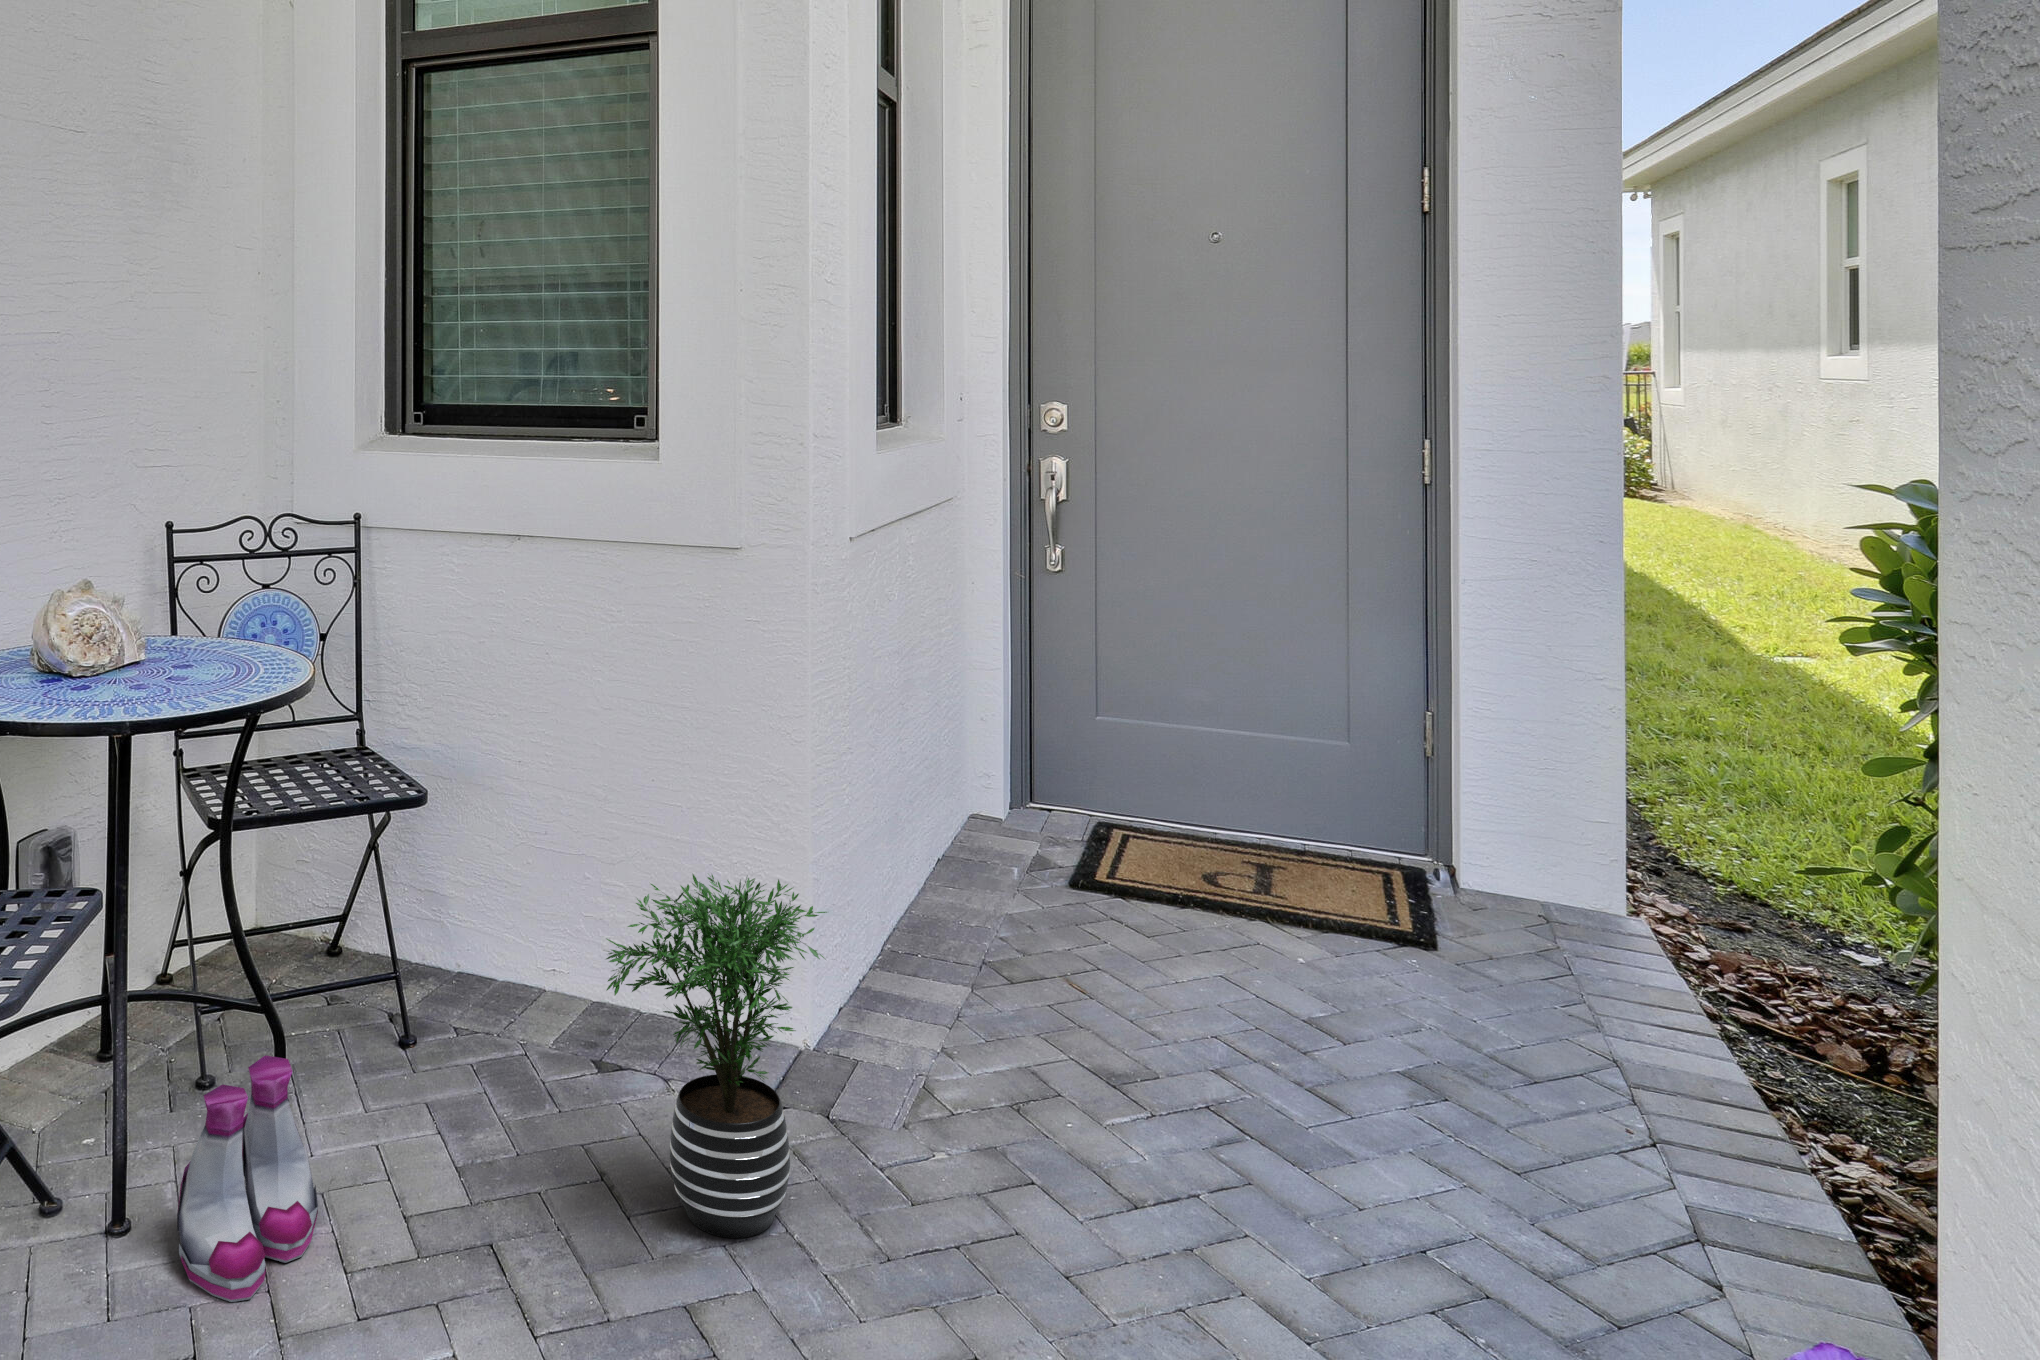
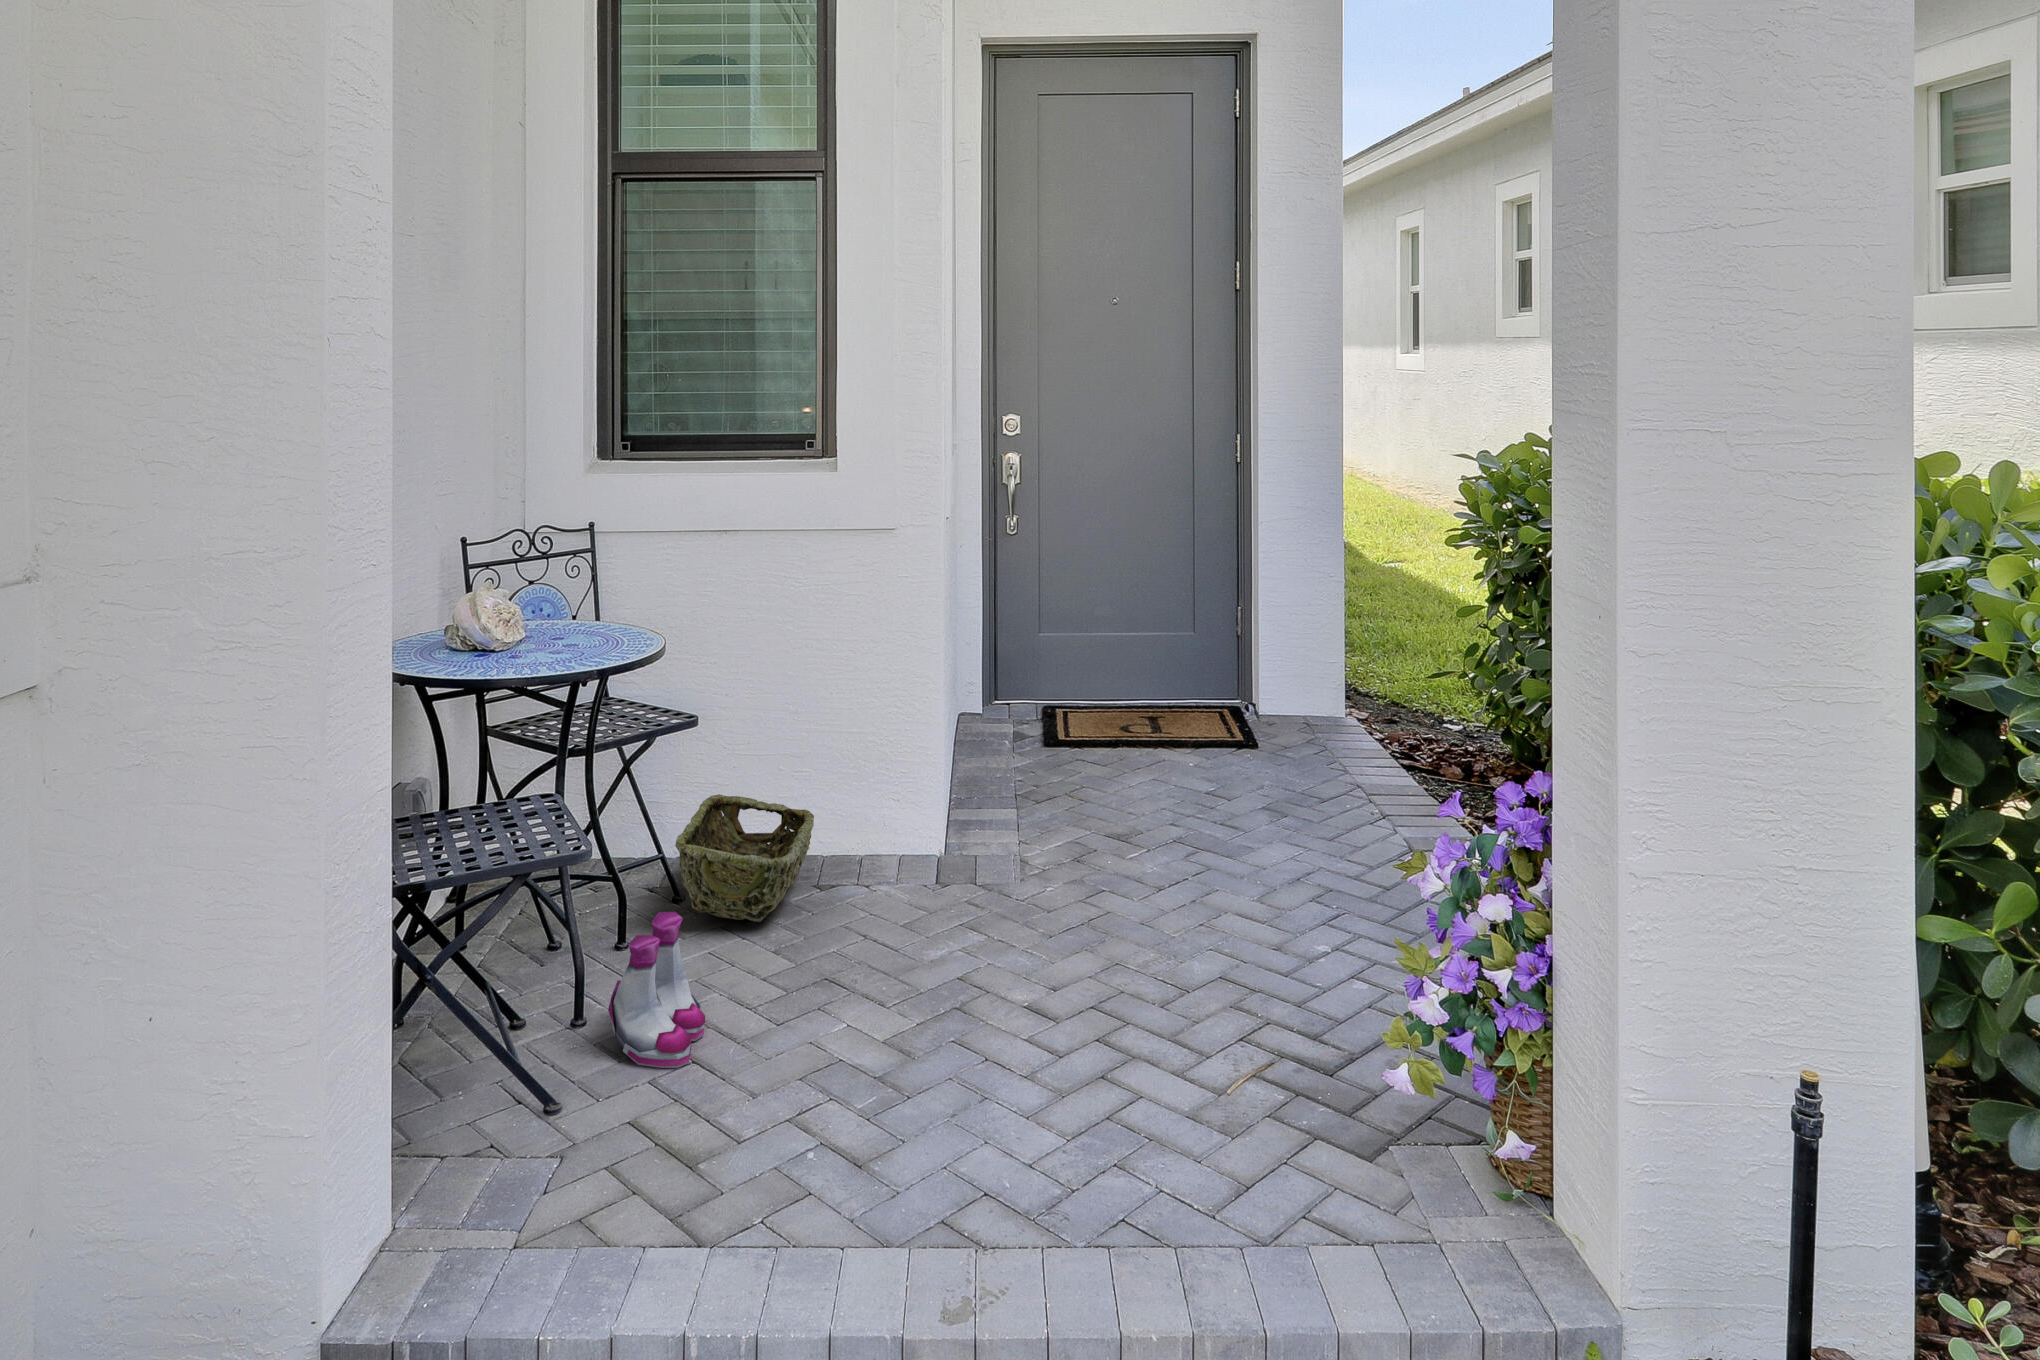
potted plant: present [606,874,827,1238] -> none [871,746,1012,969]
woven basket: none [389,892,621,1088] -> present [675,794,814,922]

